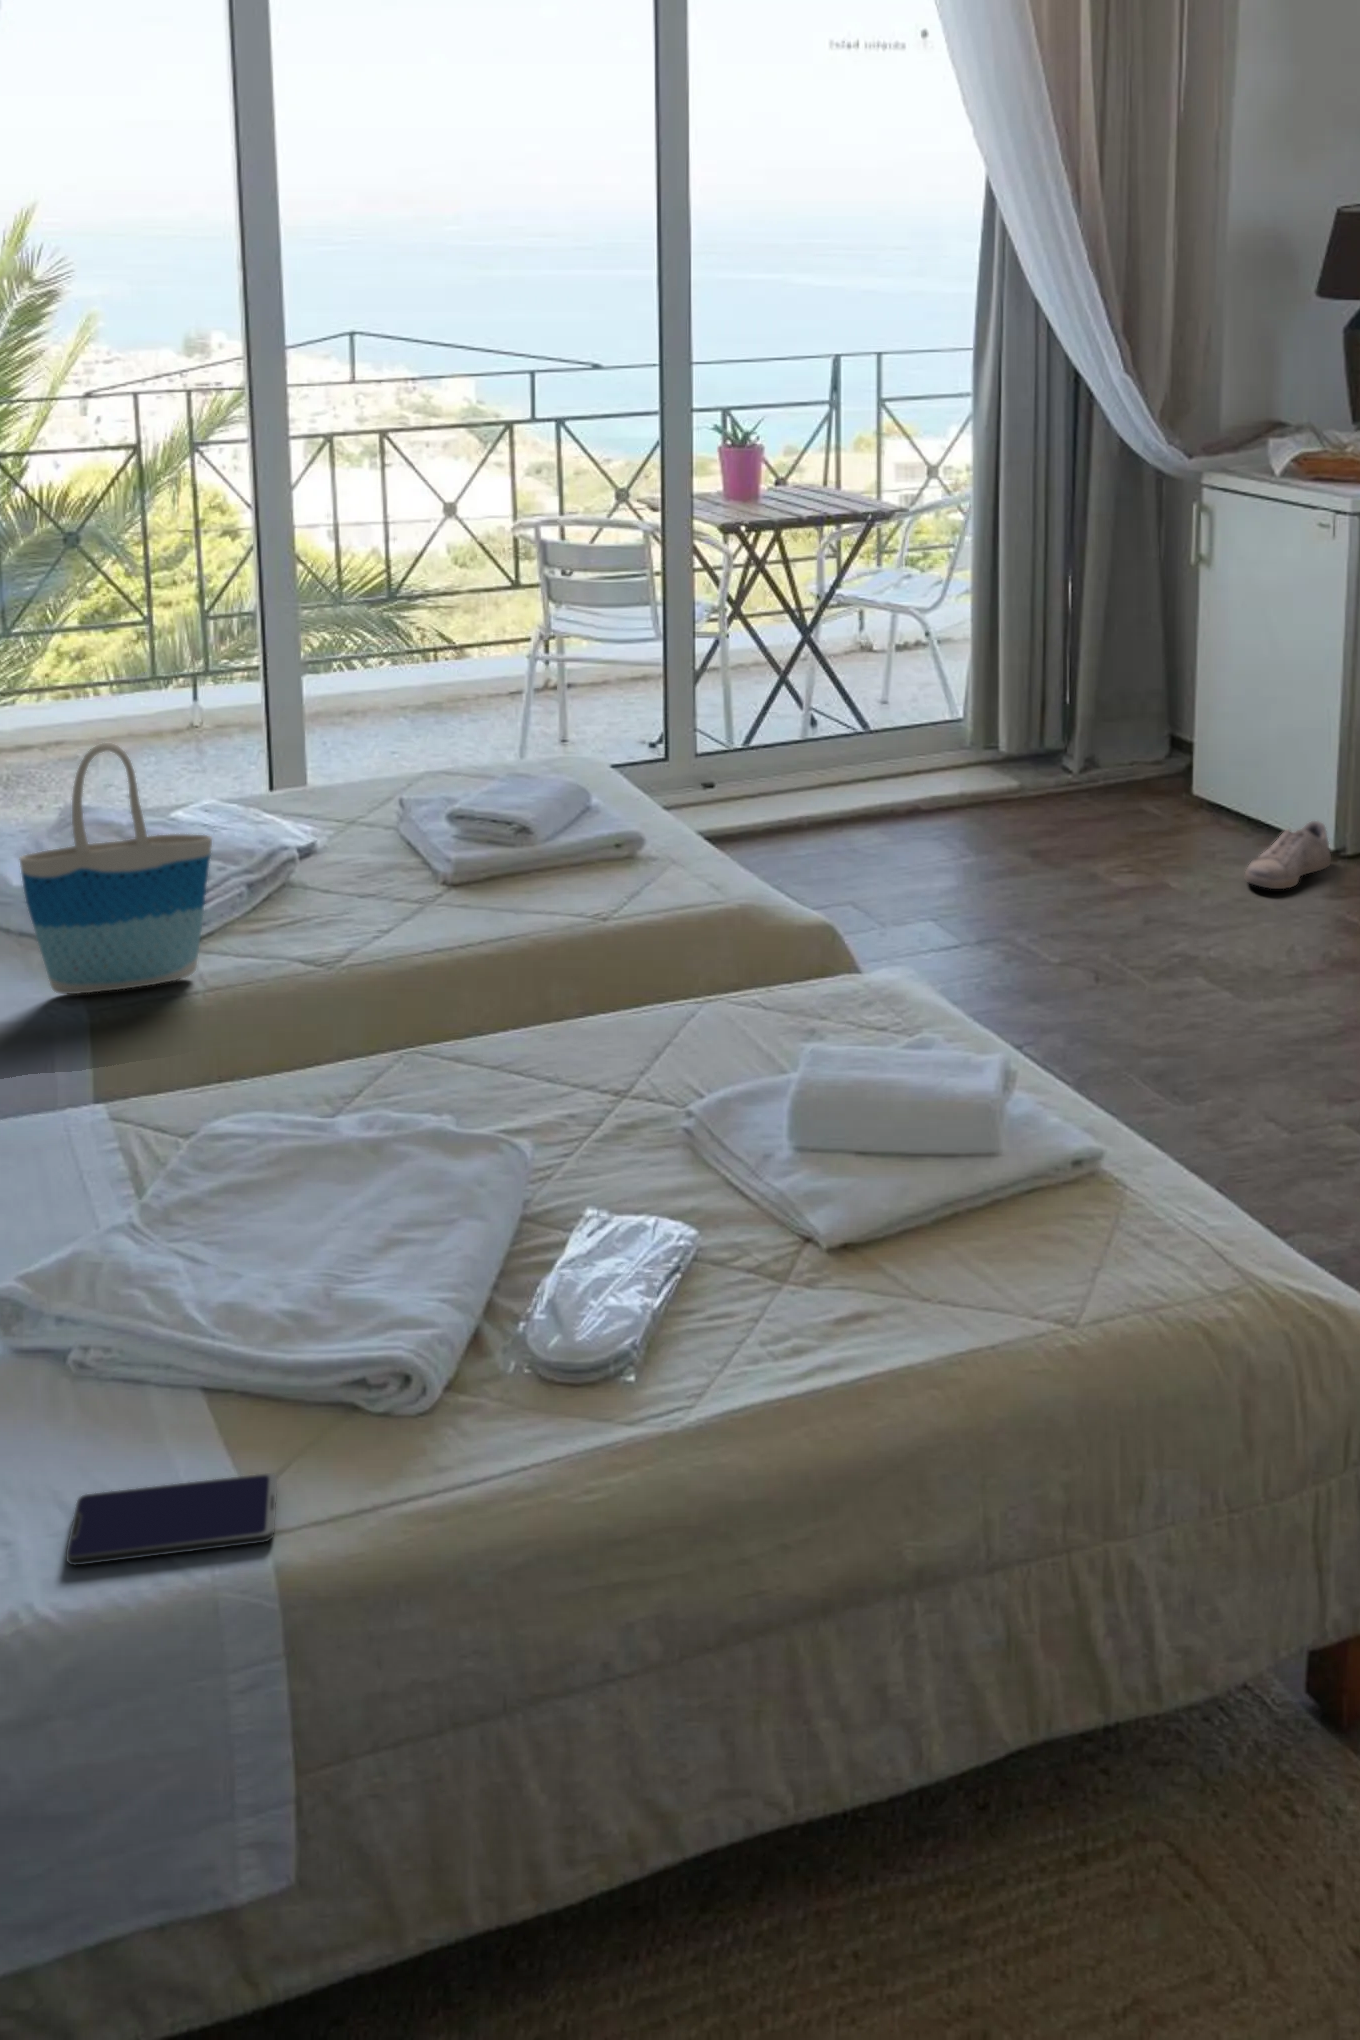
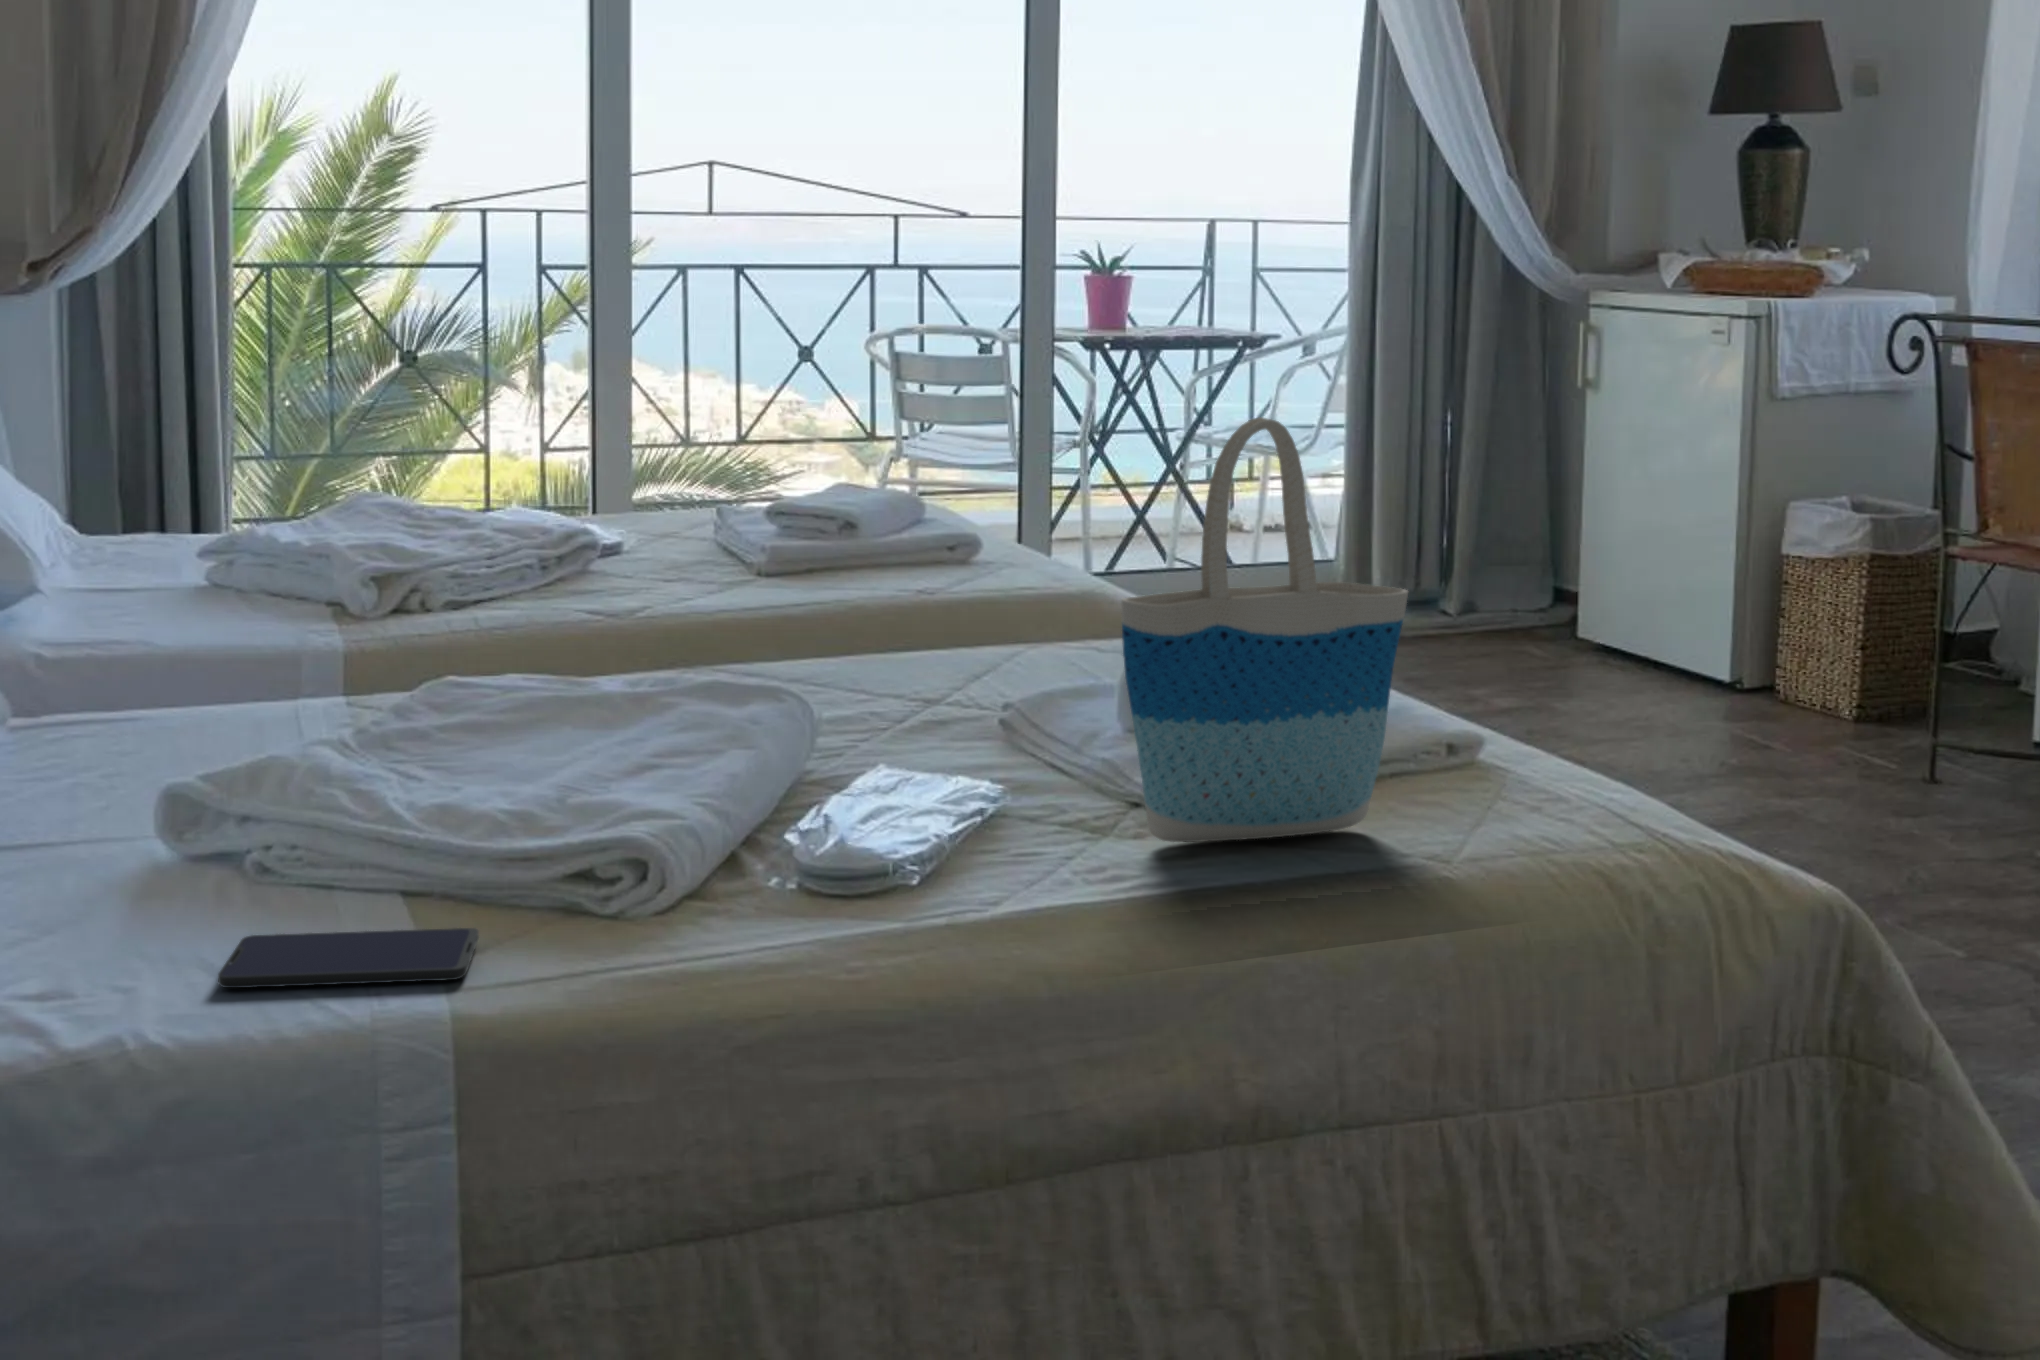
tote bag: present [20,743,212,994] -> present [1121,417,1409,842]
shoe: present [1245,821,1331,889] -> none [1633,648,1728,712]

